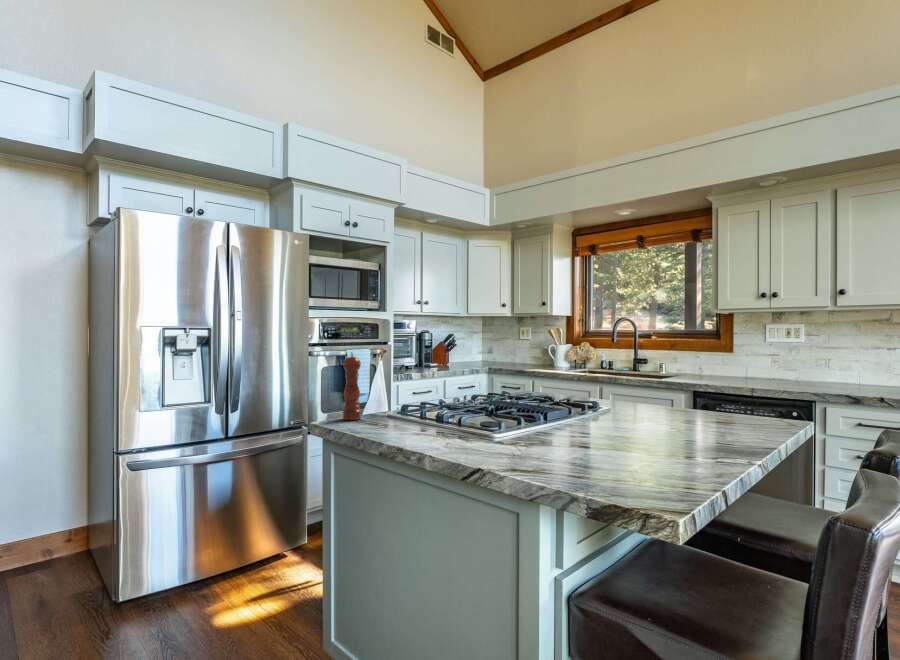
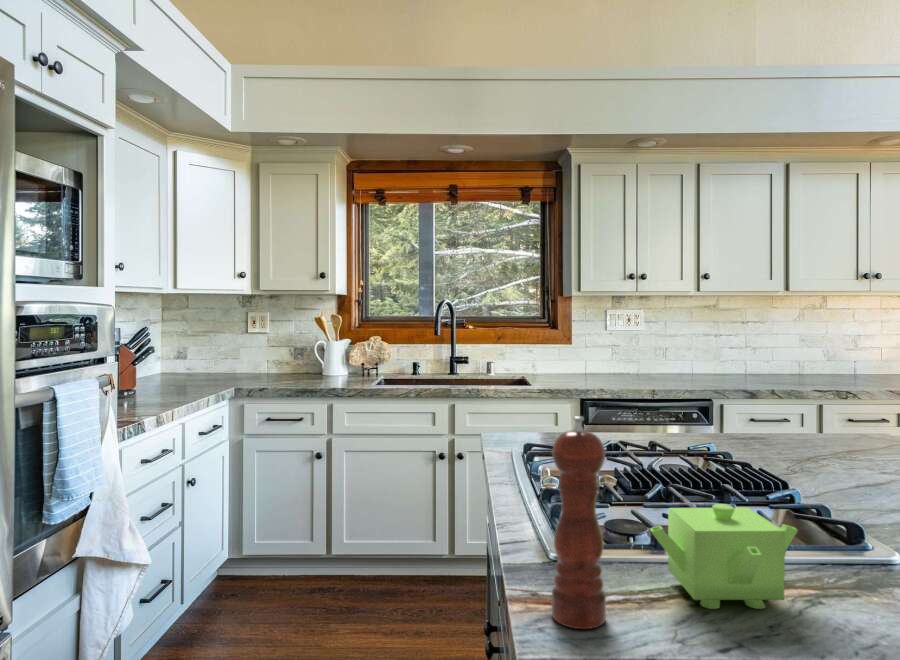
teapot: none [380,390,422,427] -> present [650,504,797,609]

